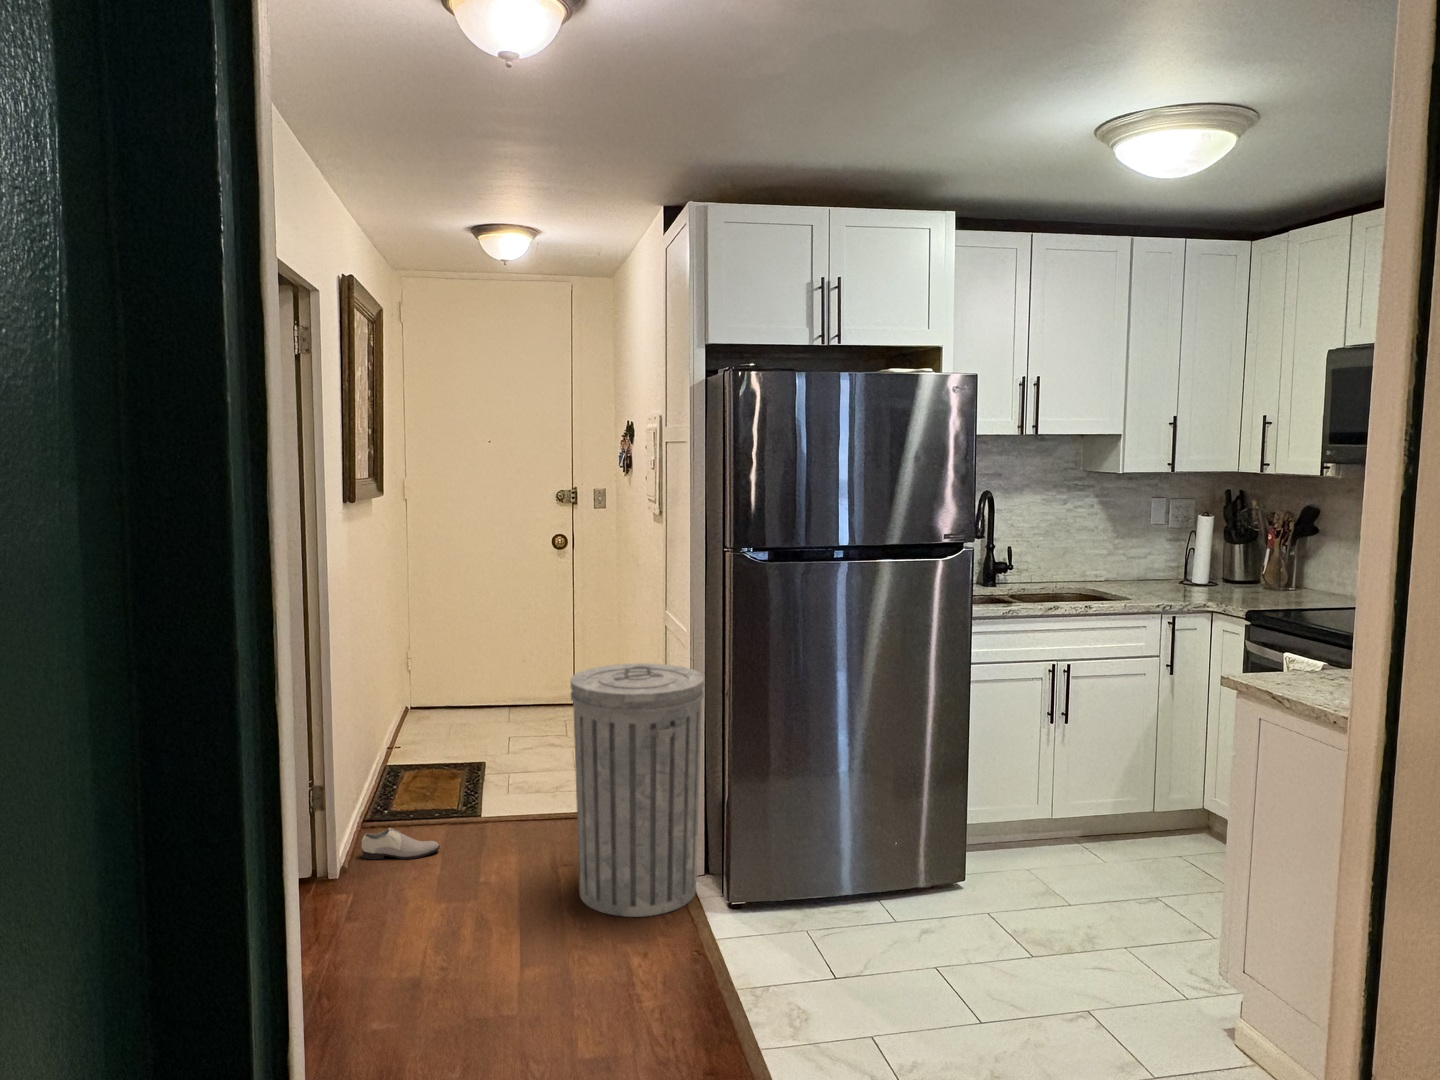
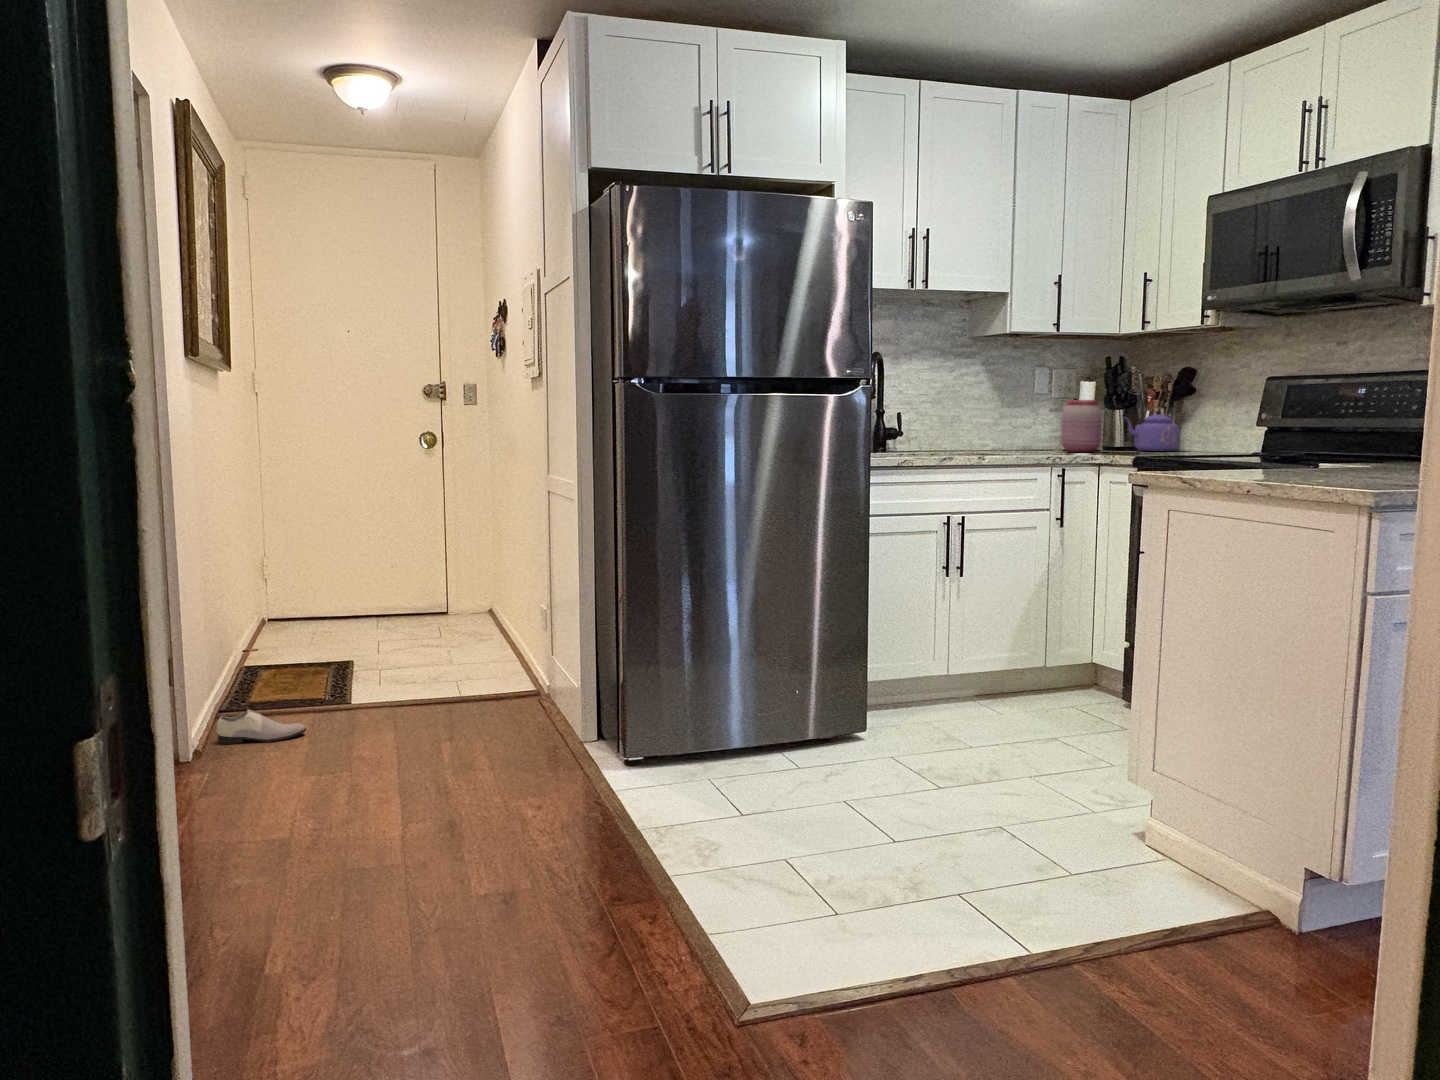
kettle: none [1240,538,1301,594] -> present [1123,397,1180,451]
jar: none [1175,539,1218,593] -> present [1061,400,1102,452]
trash can: present [571,663,704,917] -> none [449,512,594,777]

